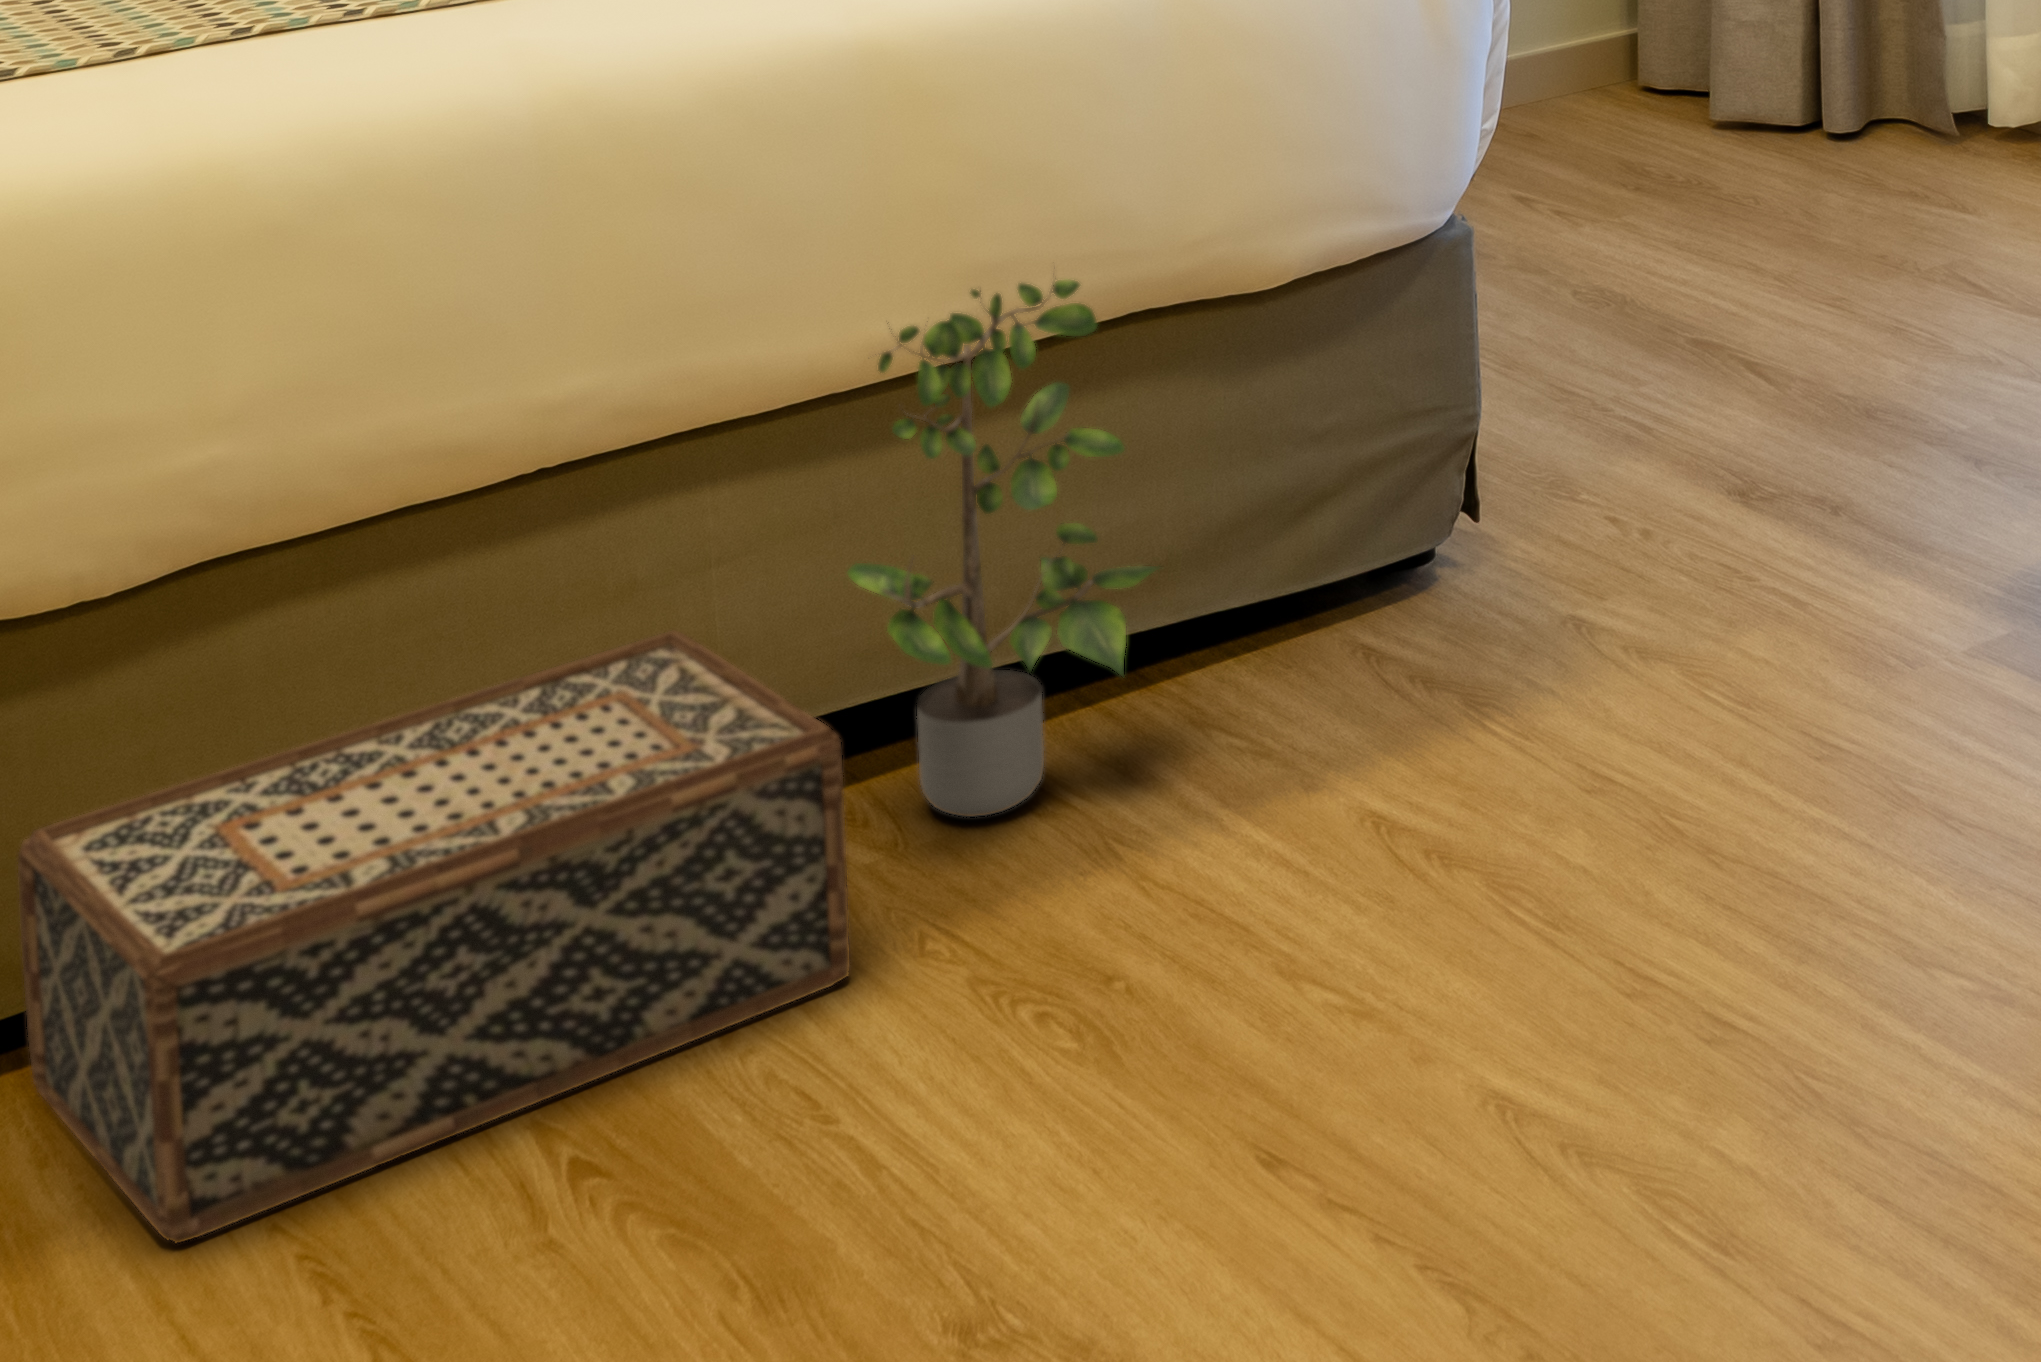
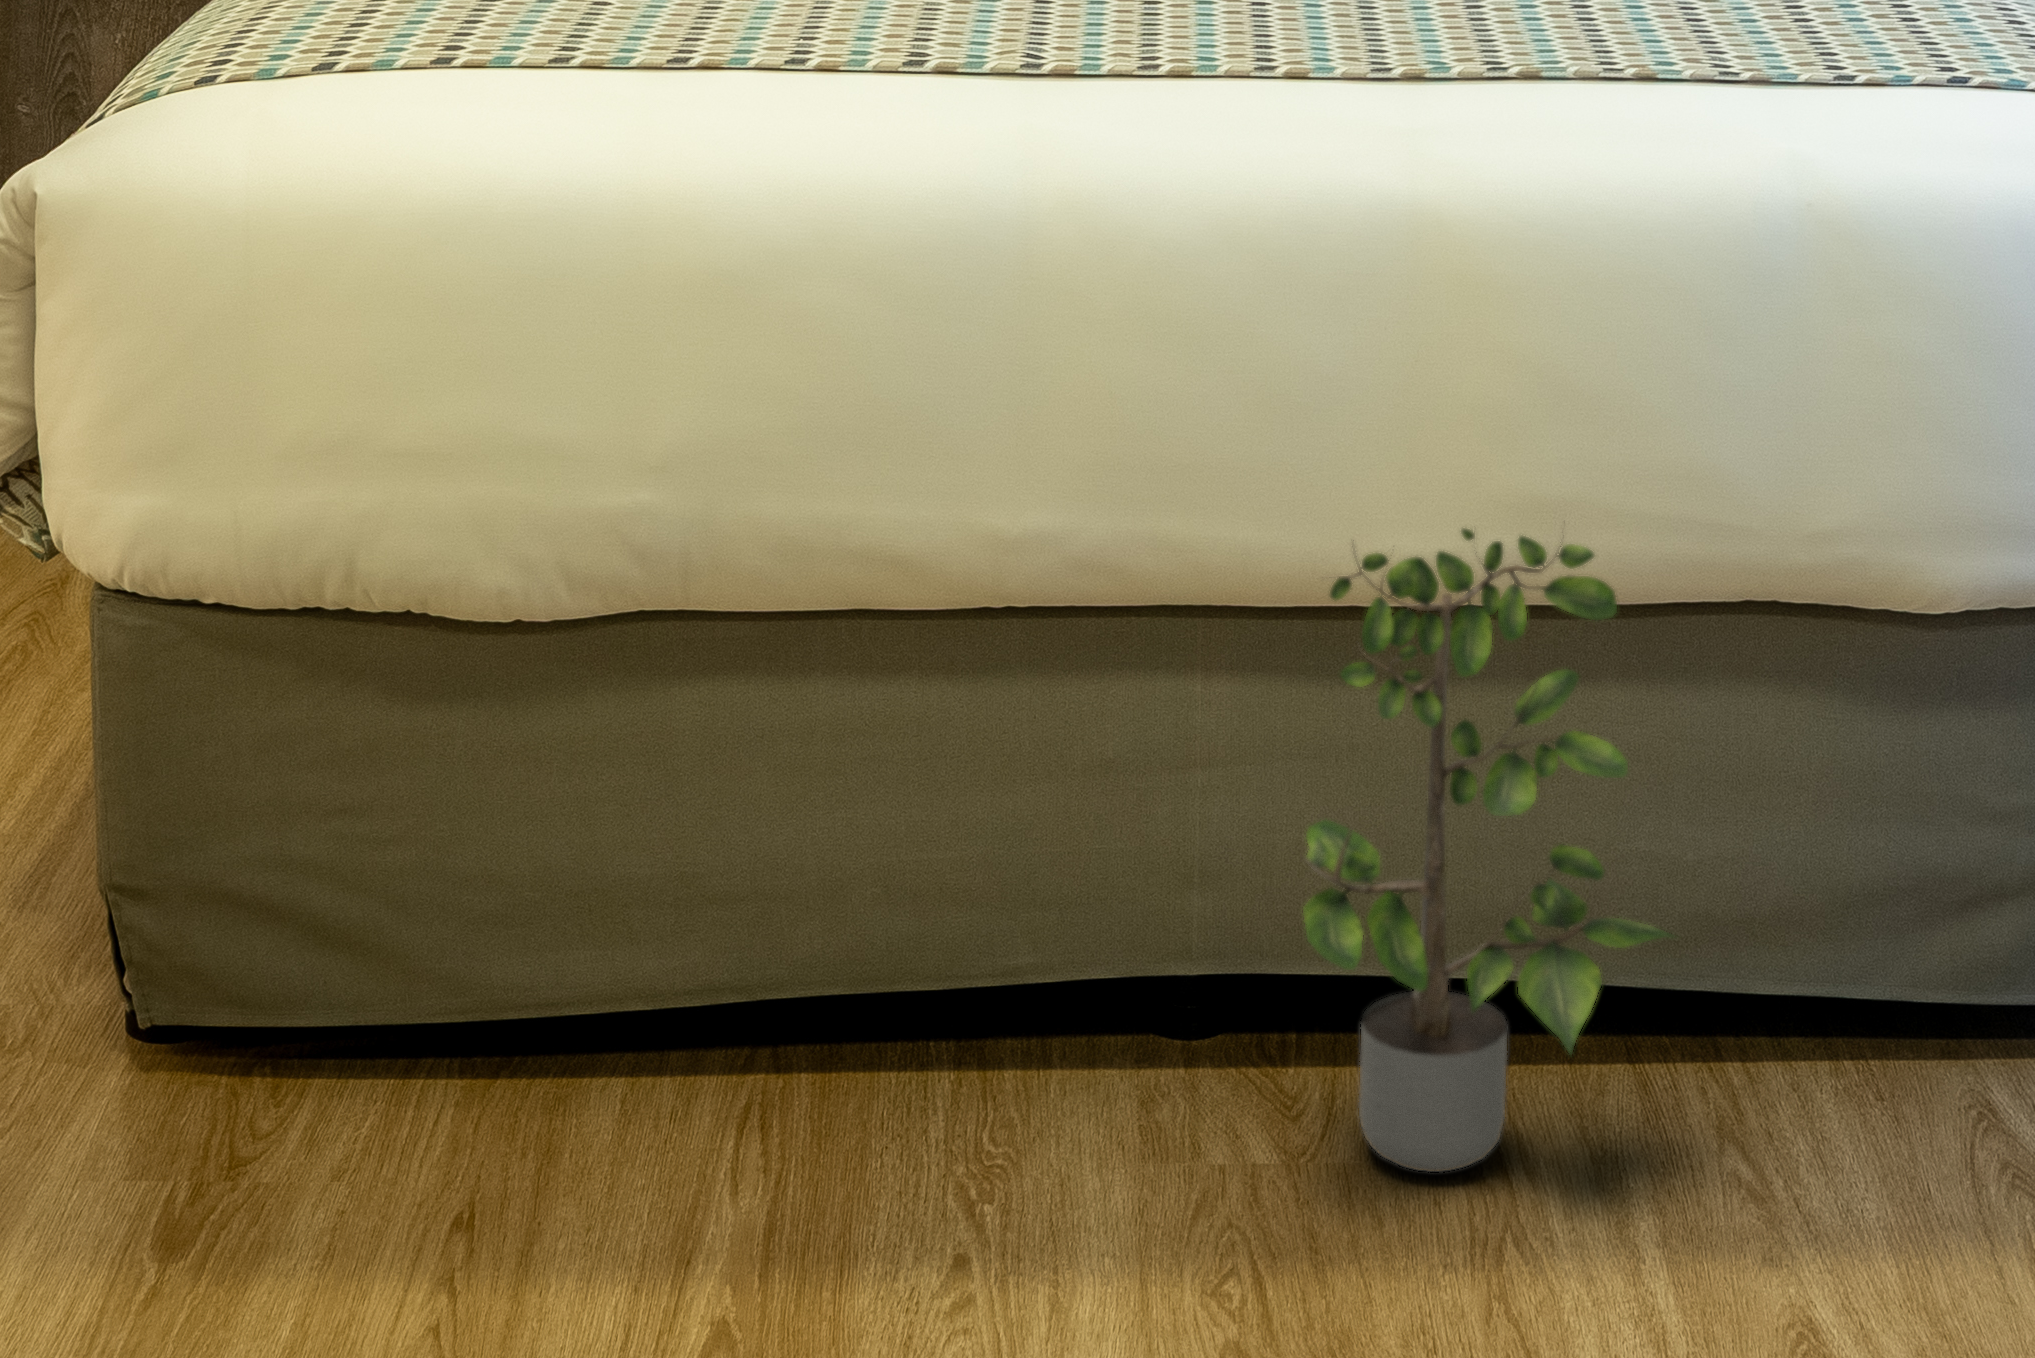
woven basket: present [18,631,850,1243] -> none [354,834,1139,1319]

